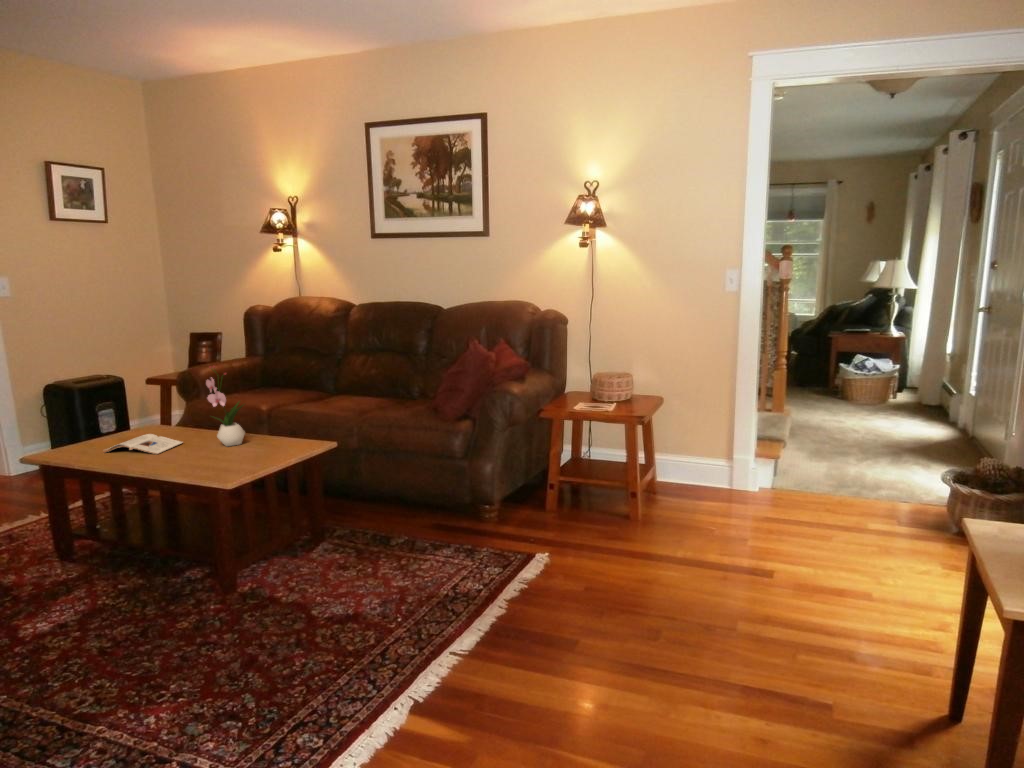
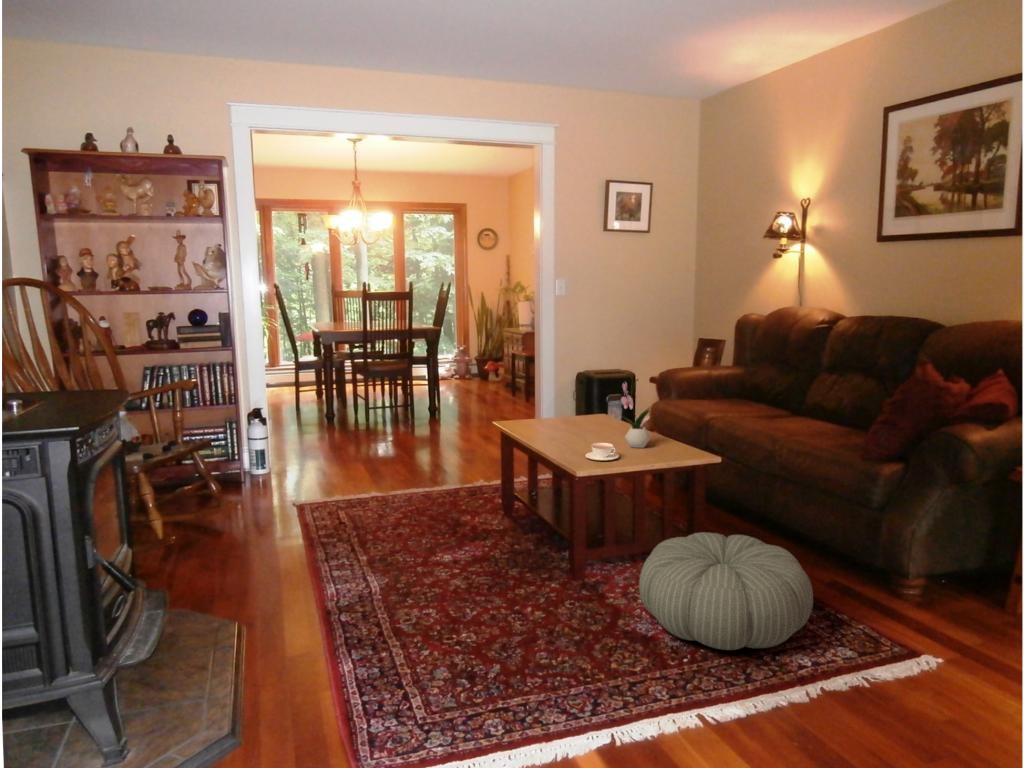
magazine: present [104,434,183,454] -> none [546,424,606,442]
teacup: none [192,445,232,465] -> present [585,443,619,461]
pouf: none [310,499,466,604] -> present [639,532,813,650]

